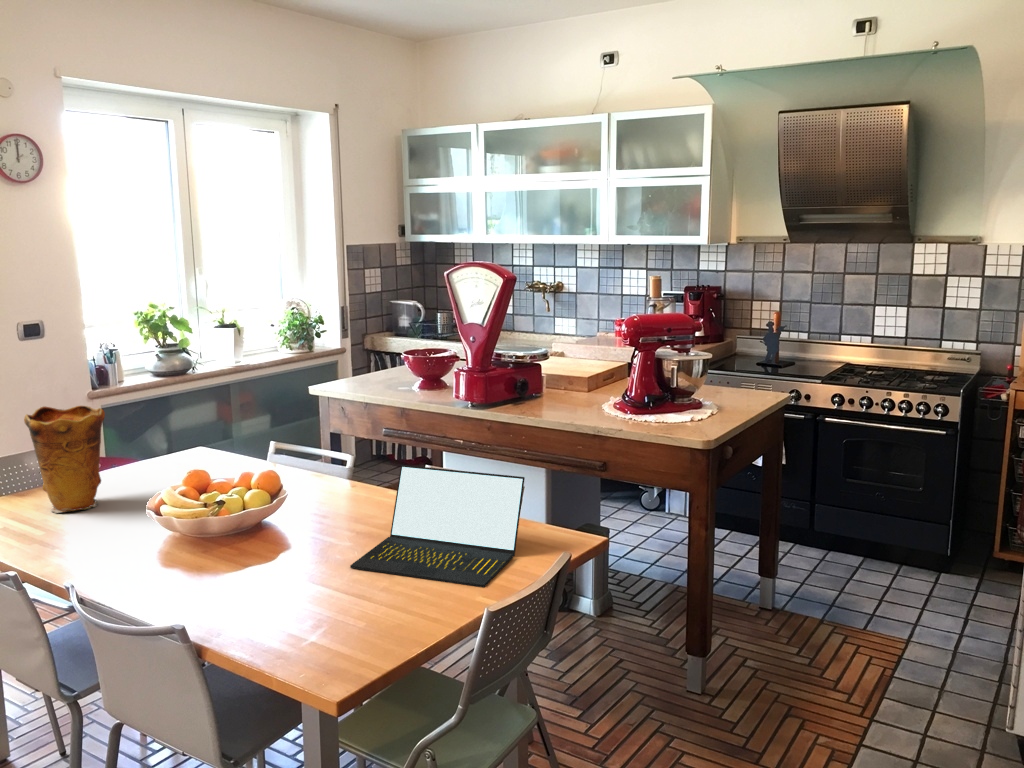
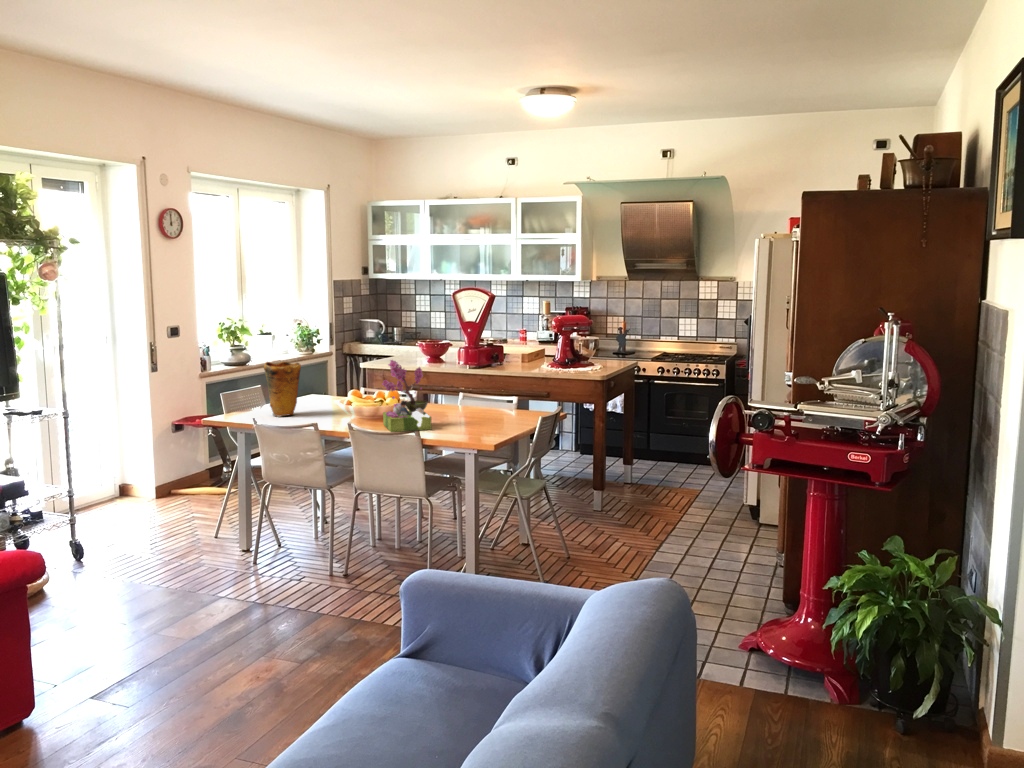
flower arrangement: none [175,424,286,596] -> present [382,360,432,432]
laptop: present [350,465,525,587] -> none [458,383,531,426]

